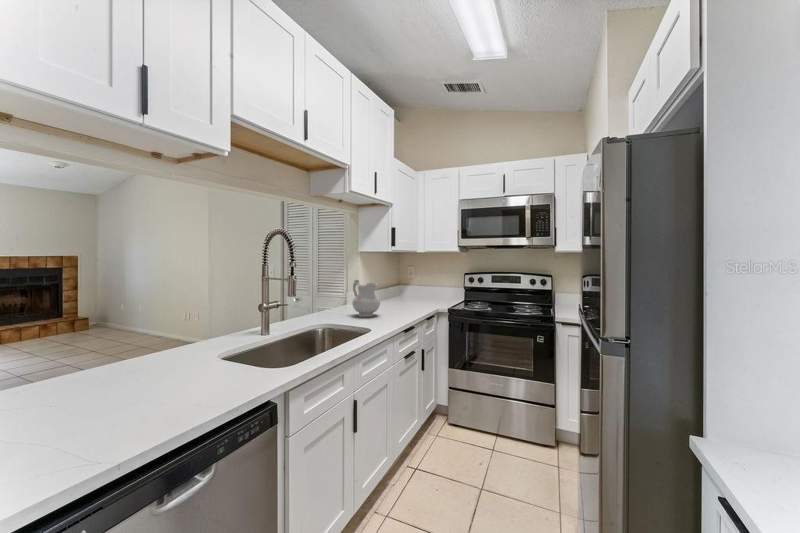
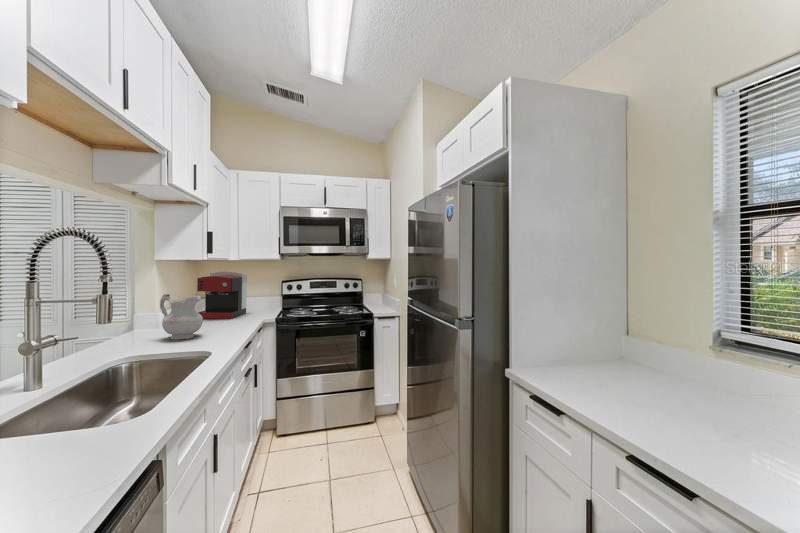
coffee maker: none [390,264,431,306] -> present [197,272,247,319]

